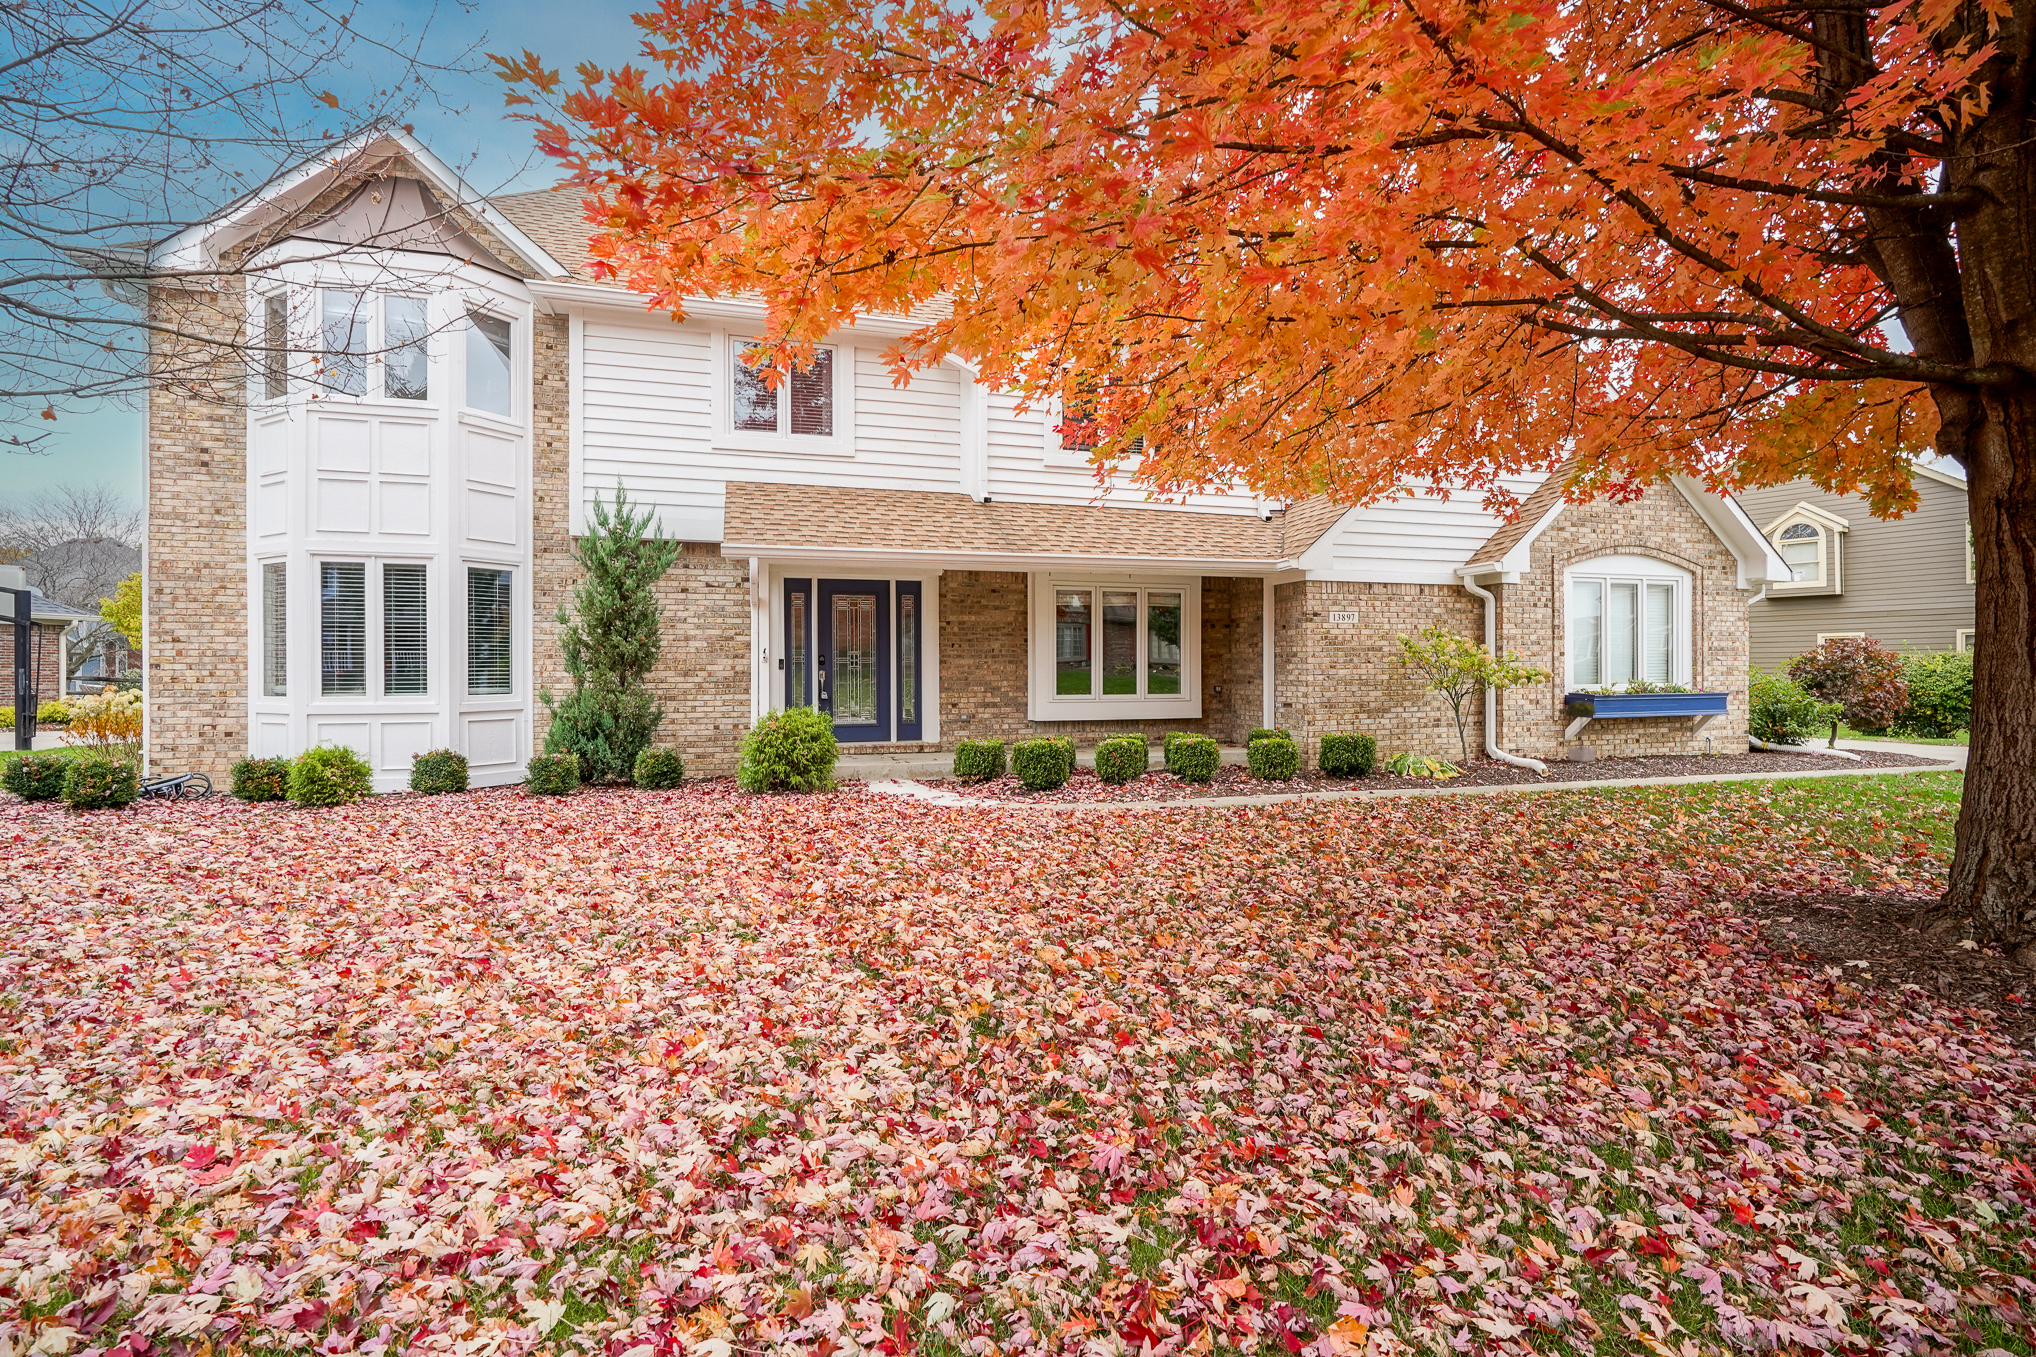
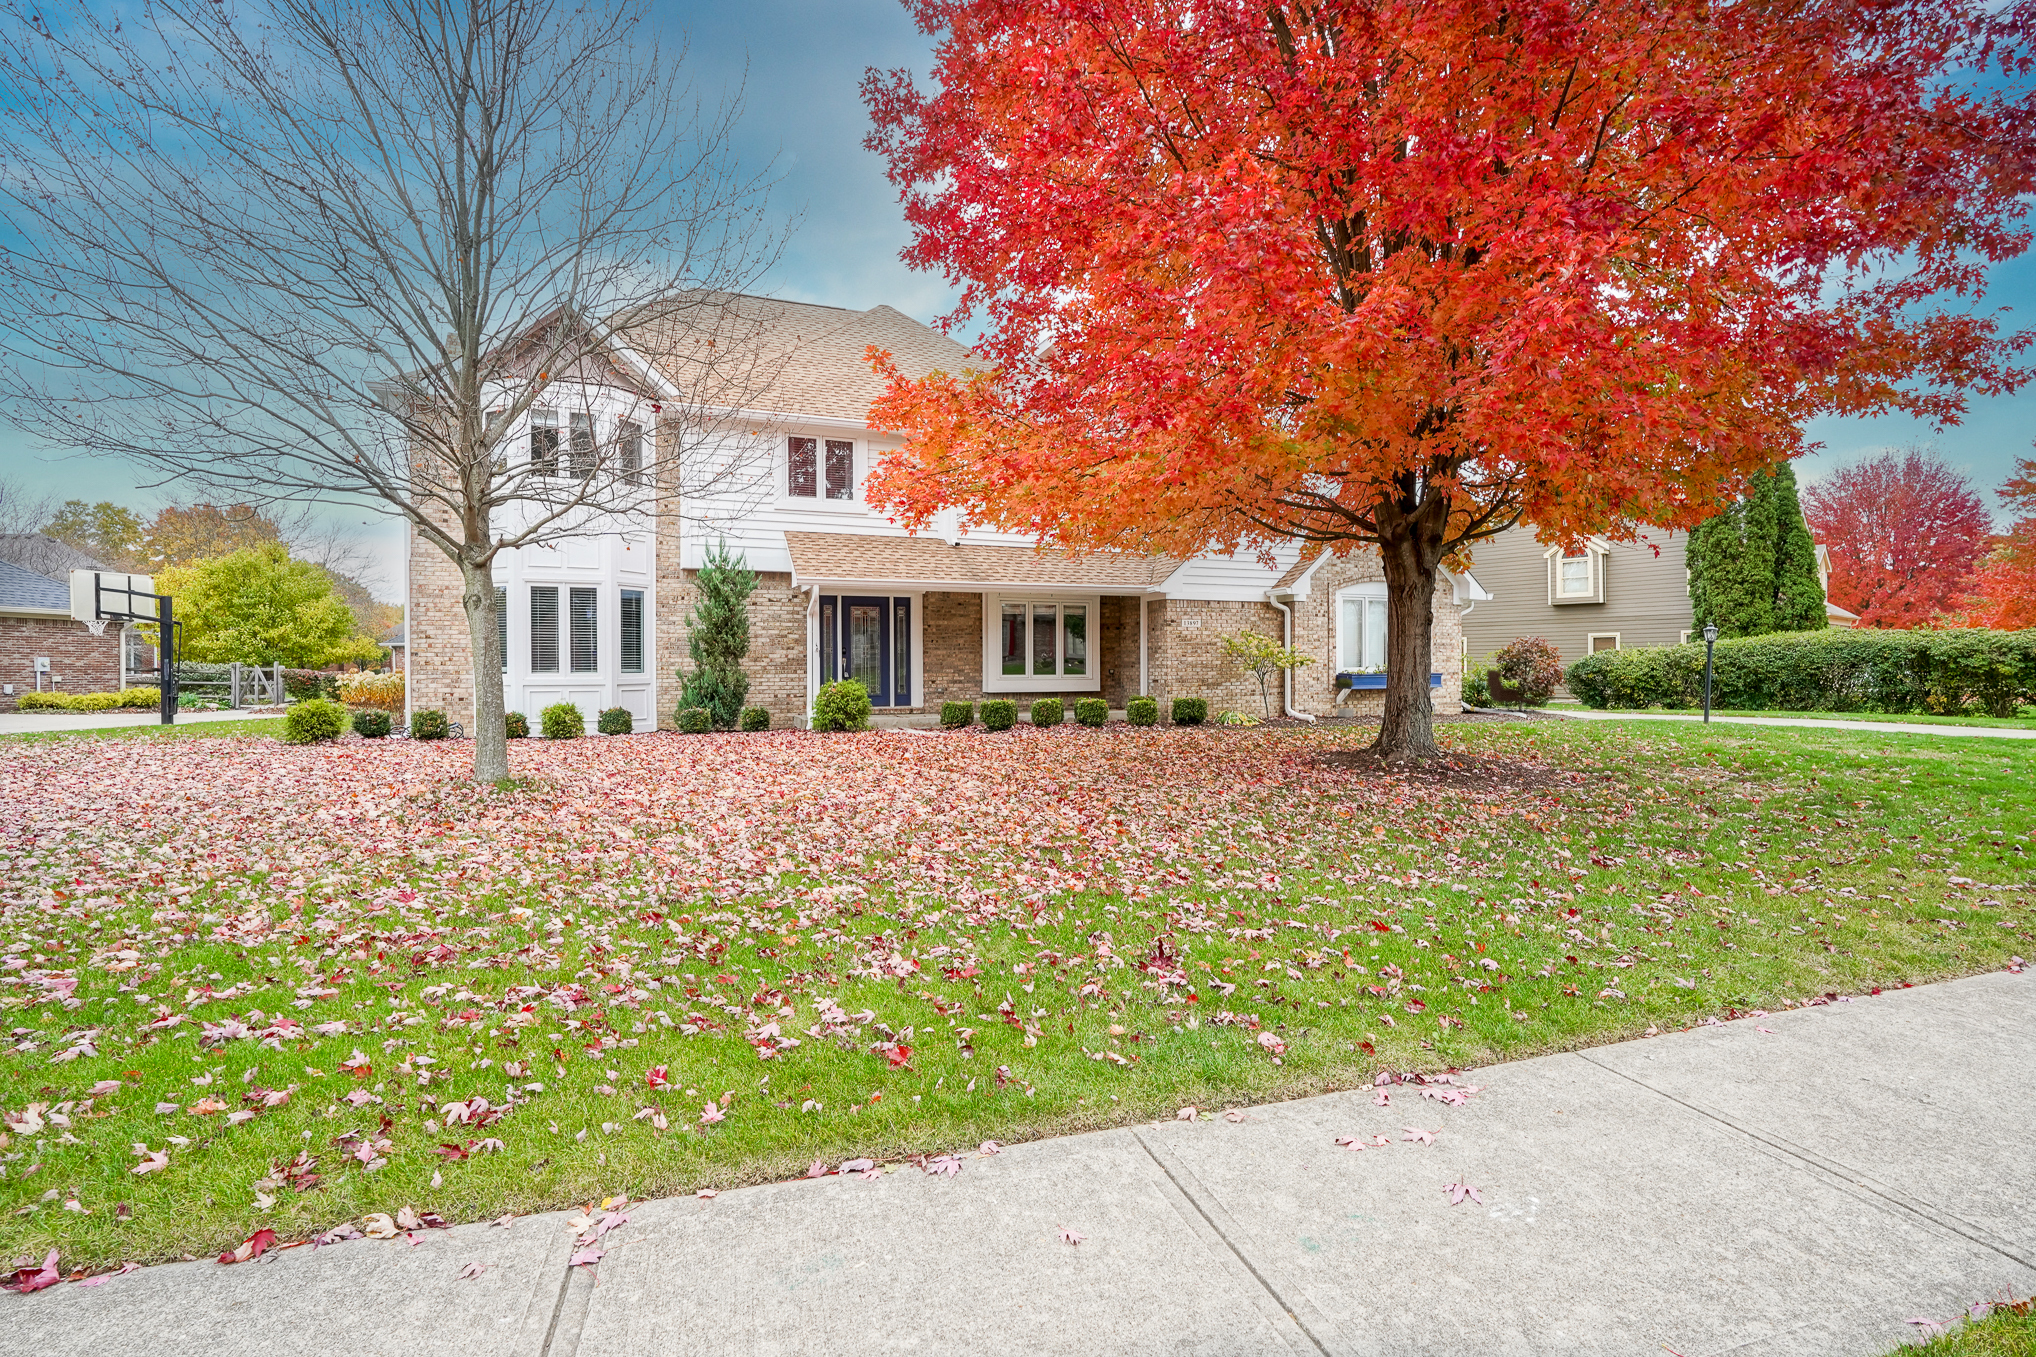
lounge chair: none [1785,686,1874,751] -> present [1487,670,1539,711]

